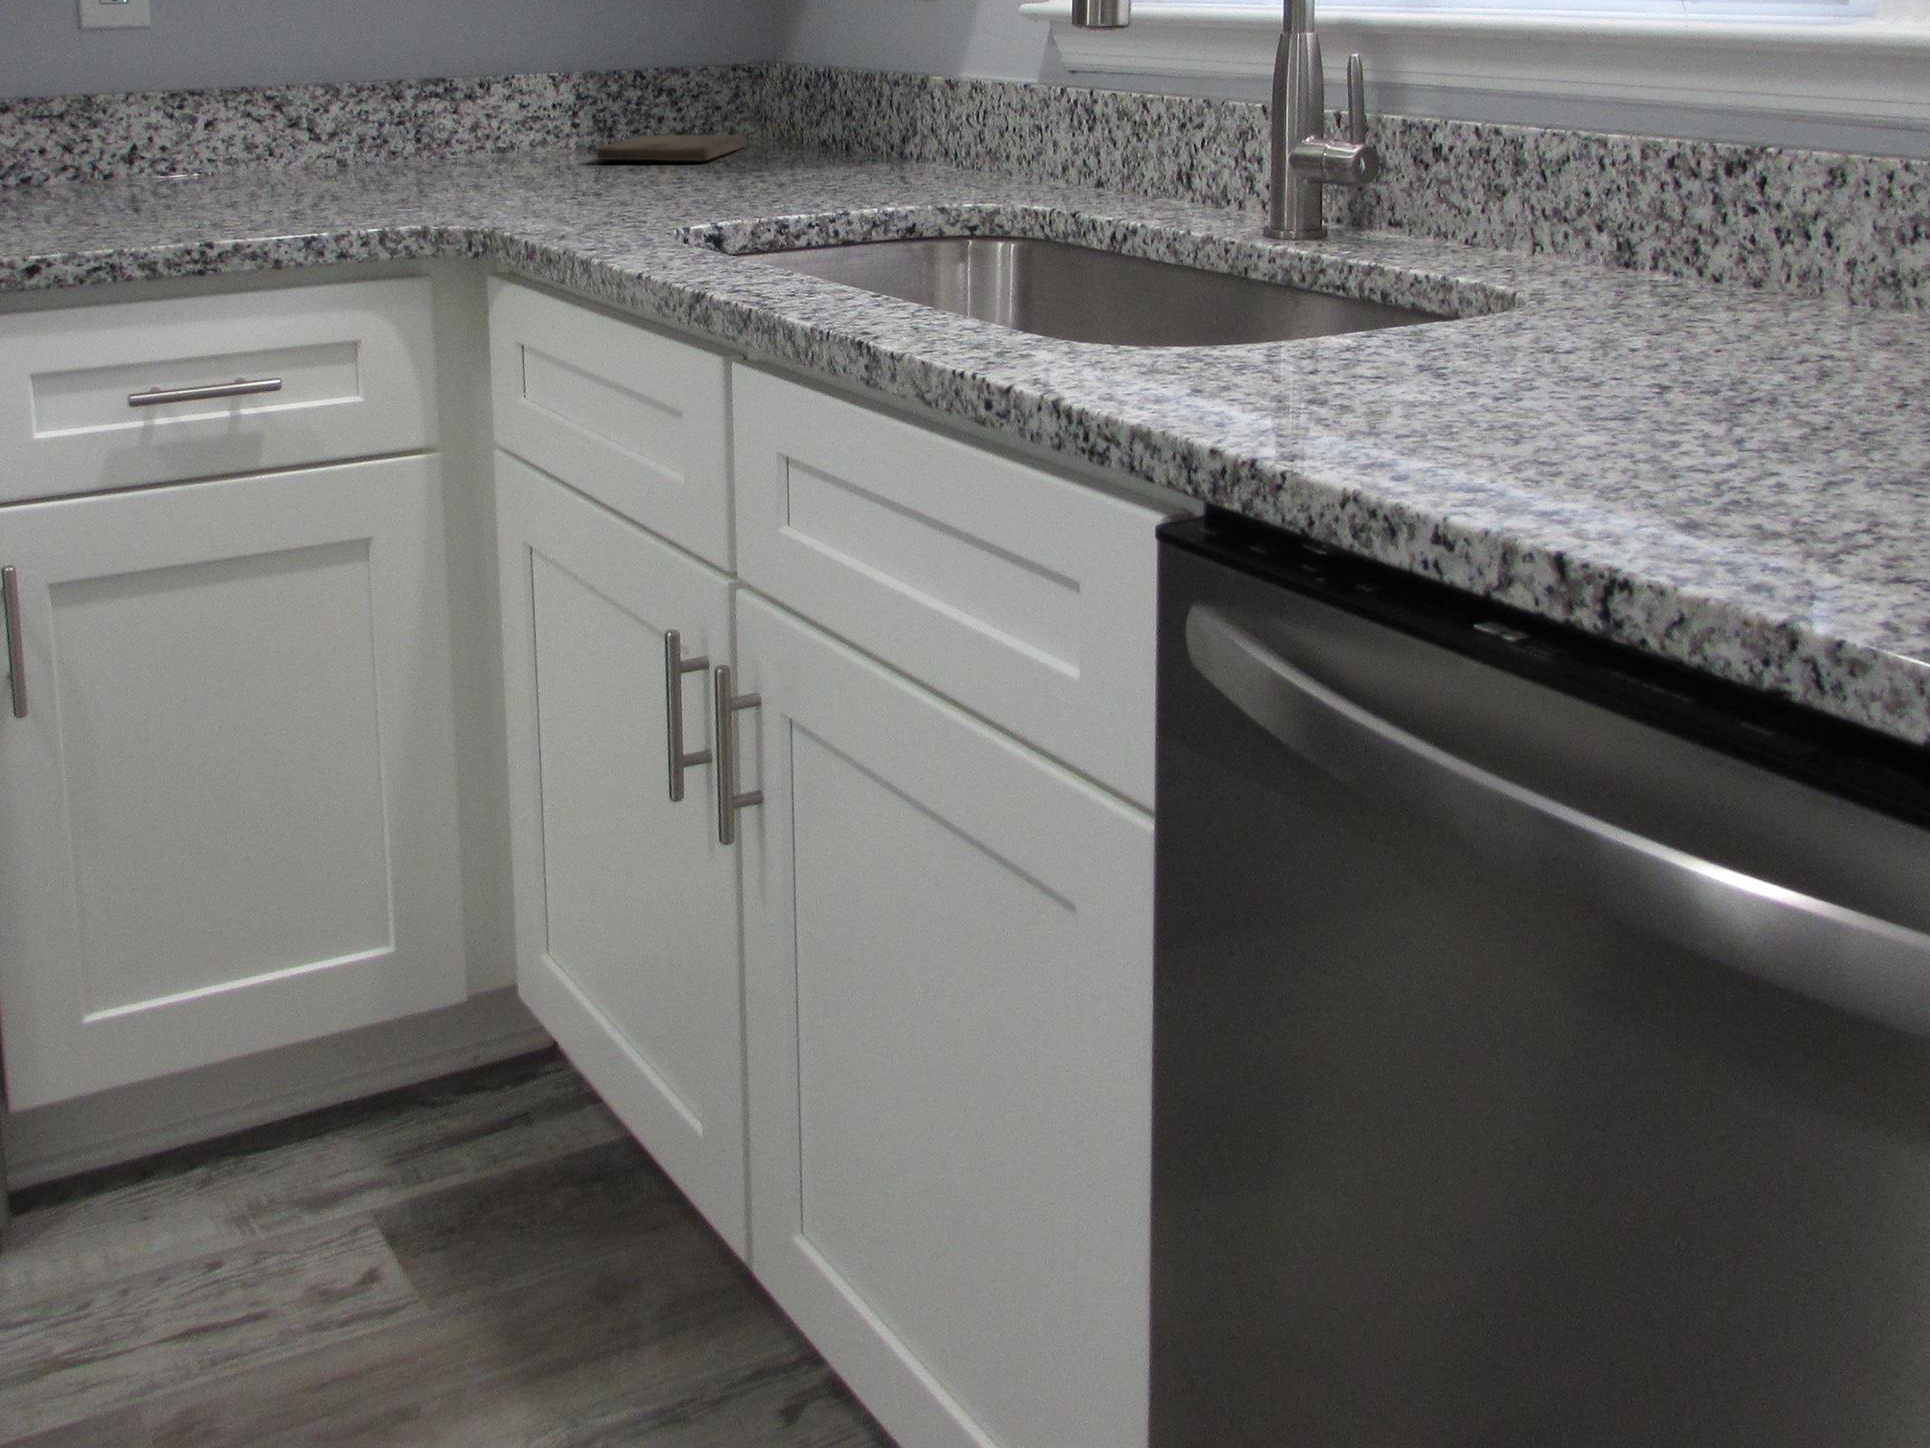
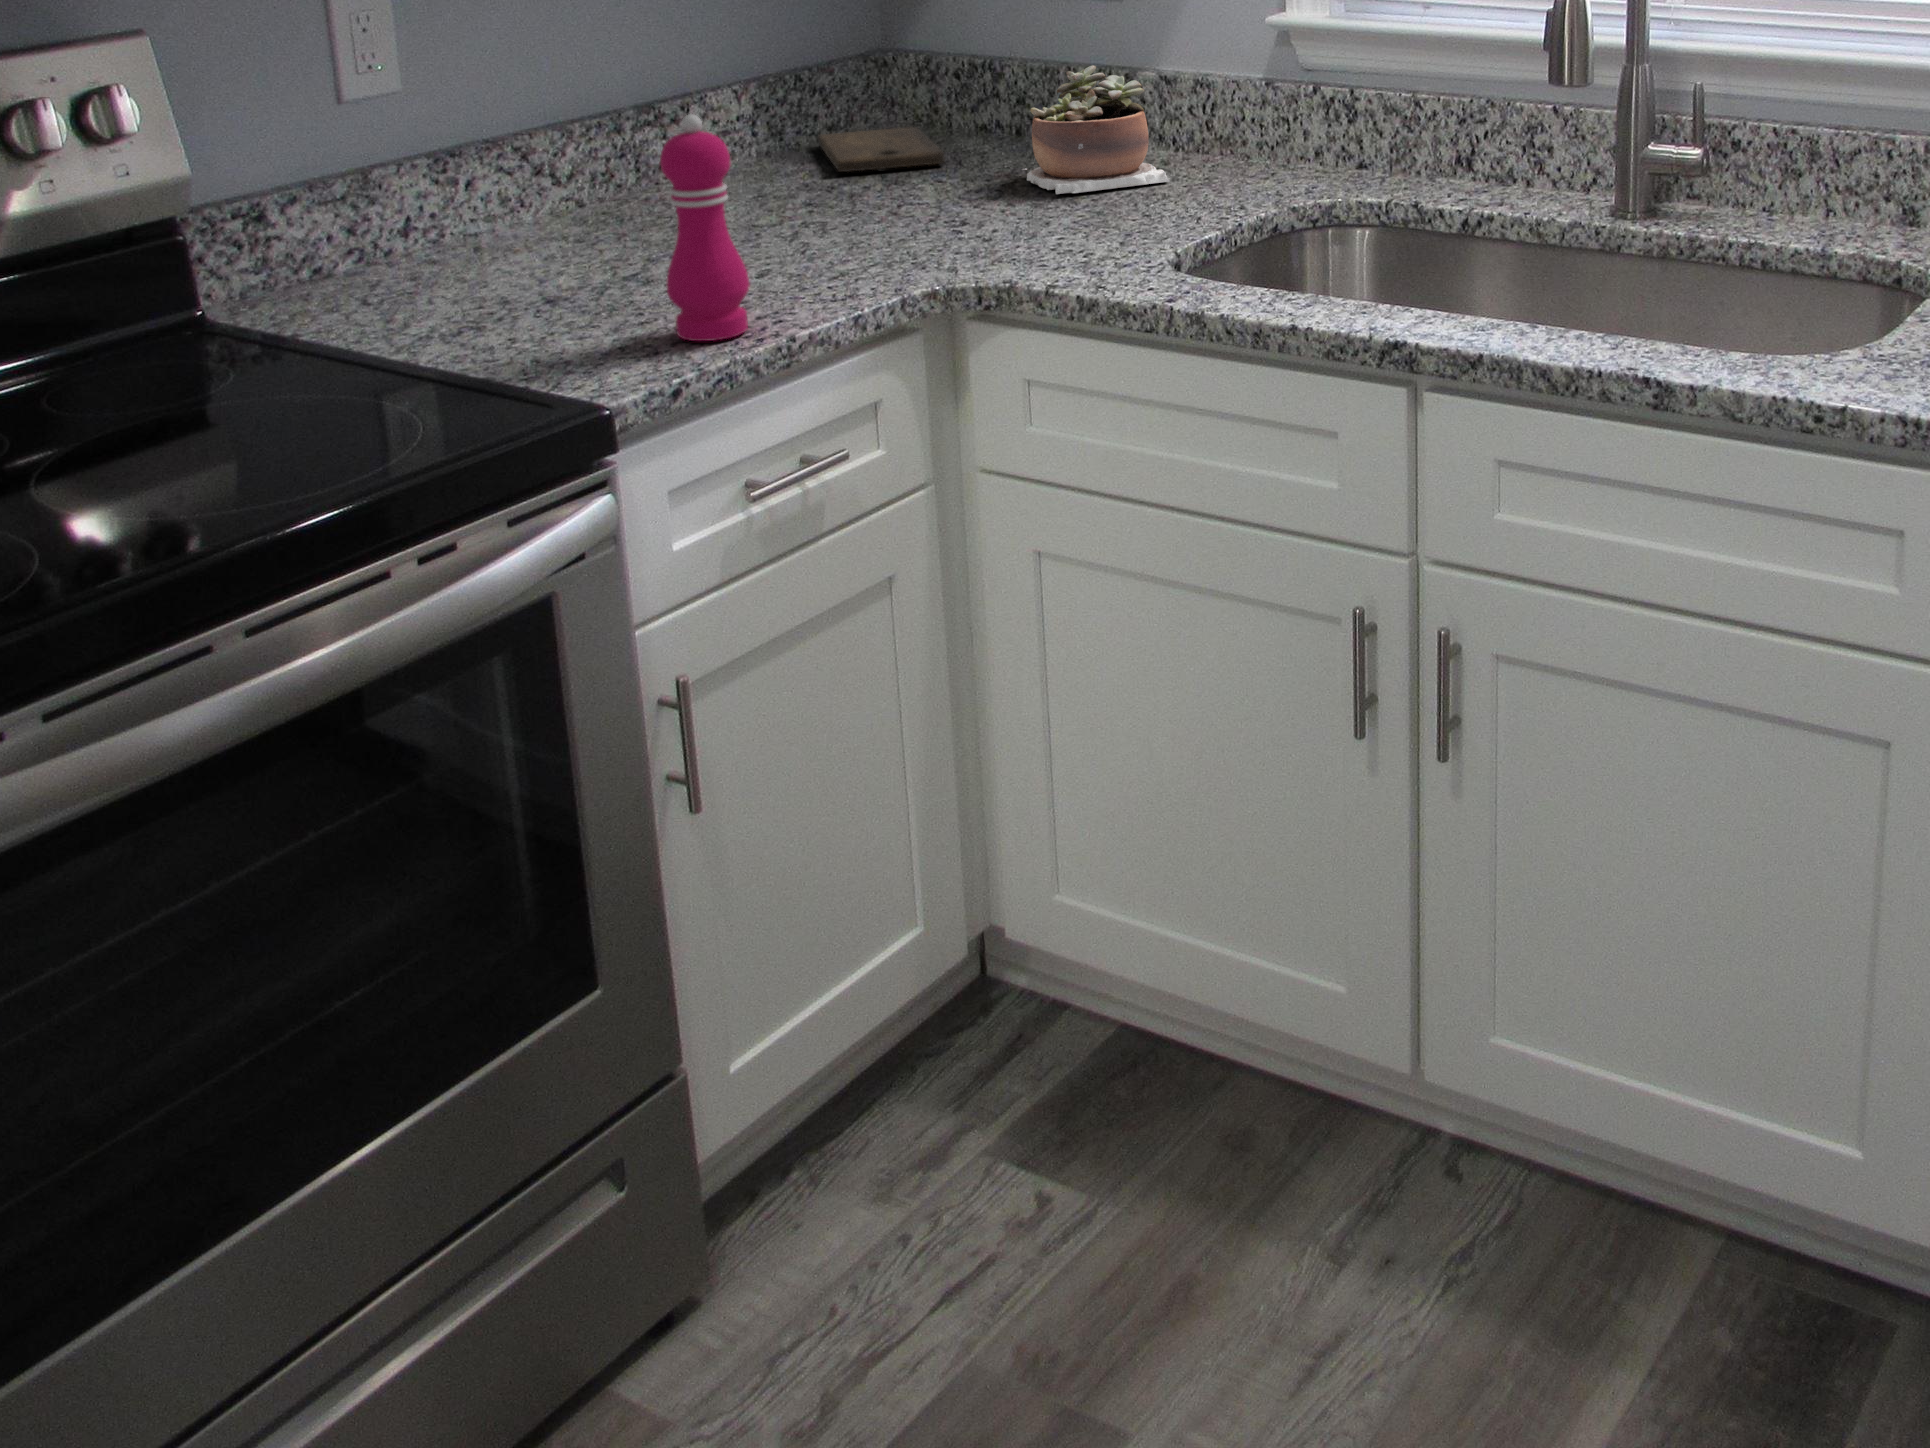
pepper mill: none [134,9,219,240] -> present [660,114,750,341]
succulent plant: none [734,54,880,183] -> present [1022,65,1169,194]

